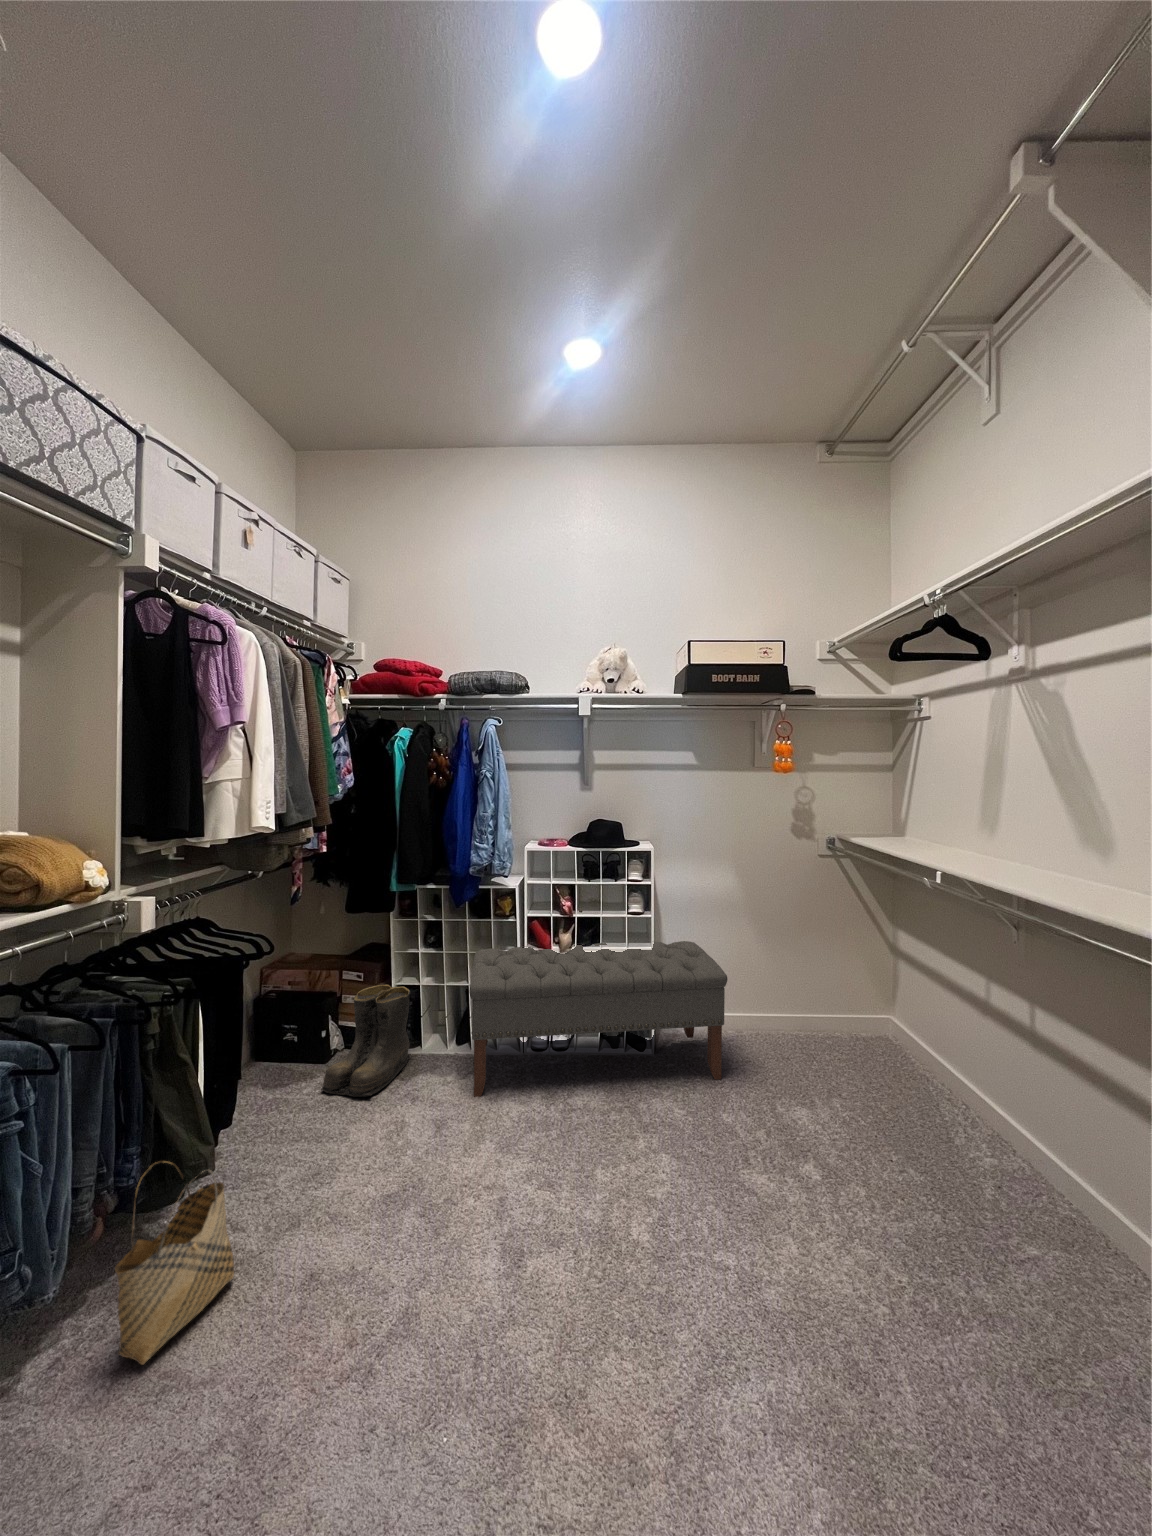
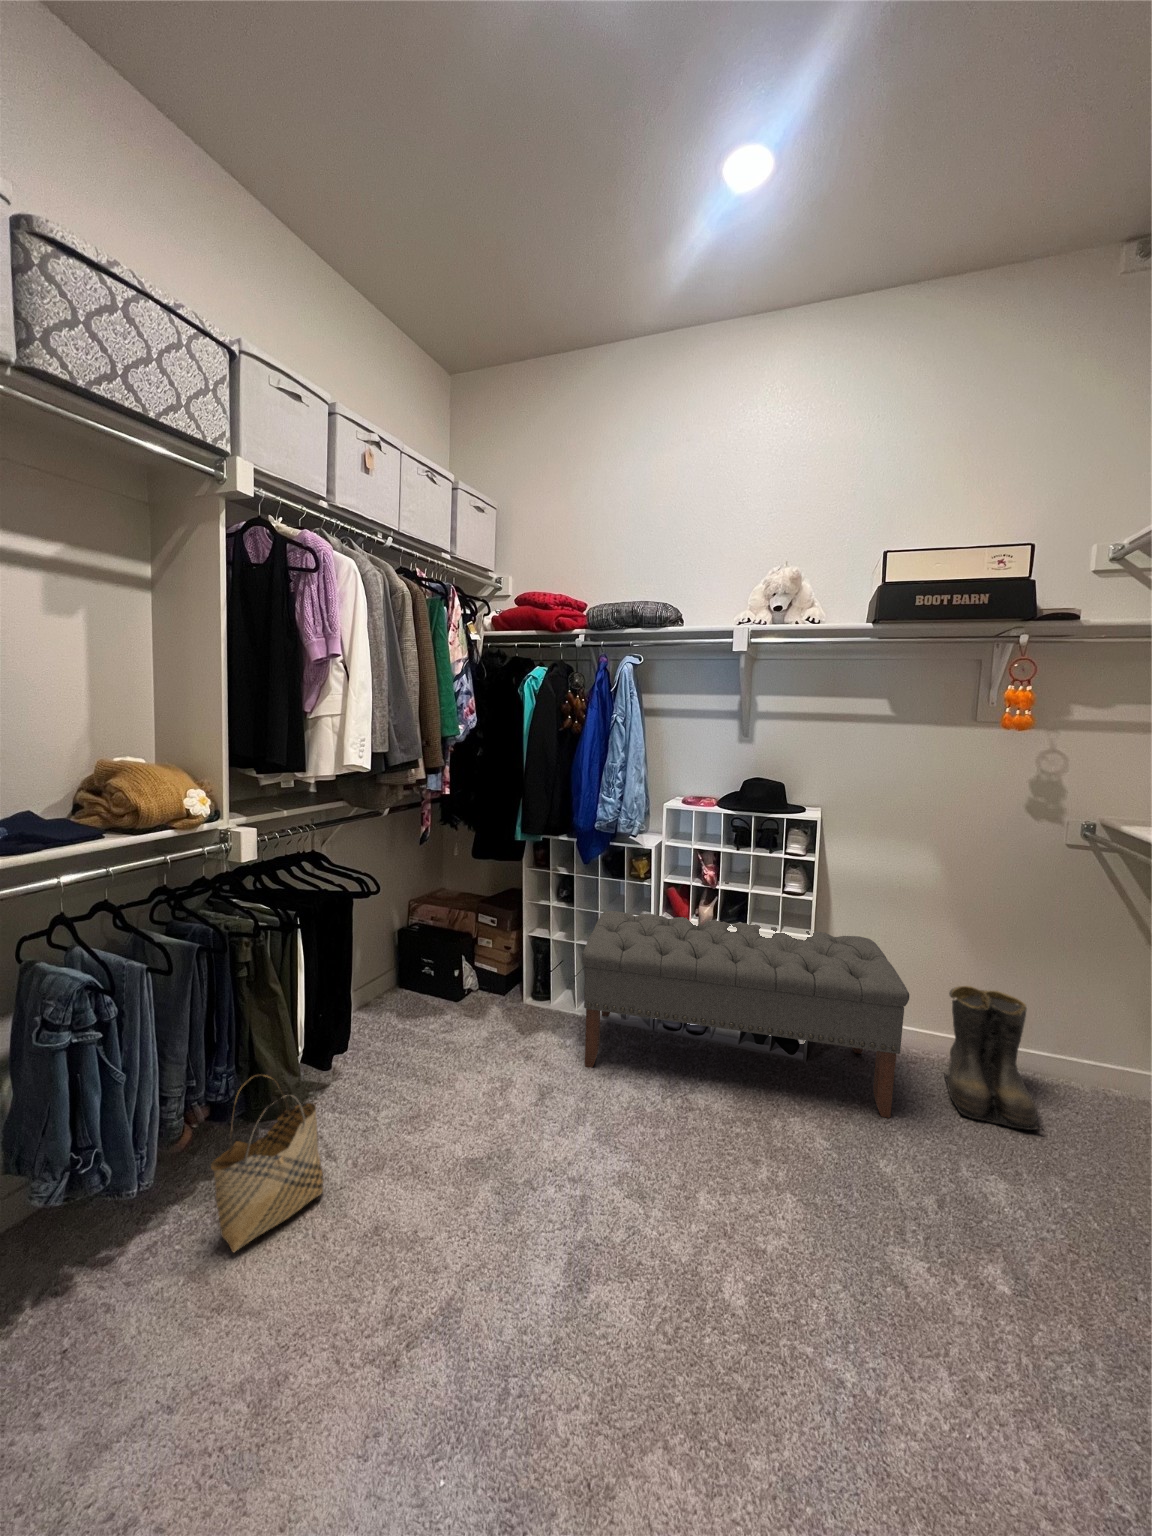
boots: present [321,985,411,1097] -> present [944,986,1042,1130]

